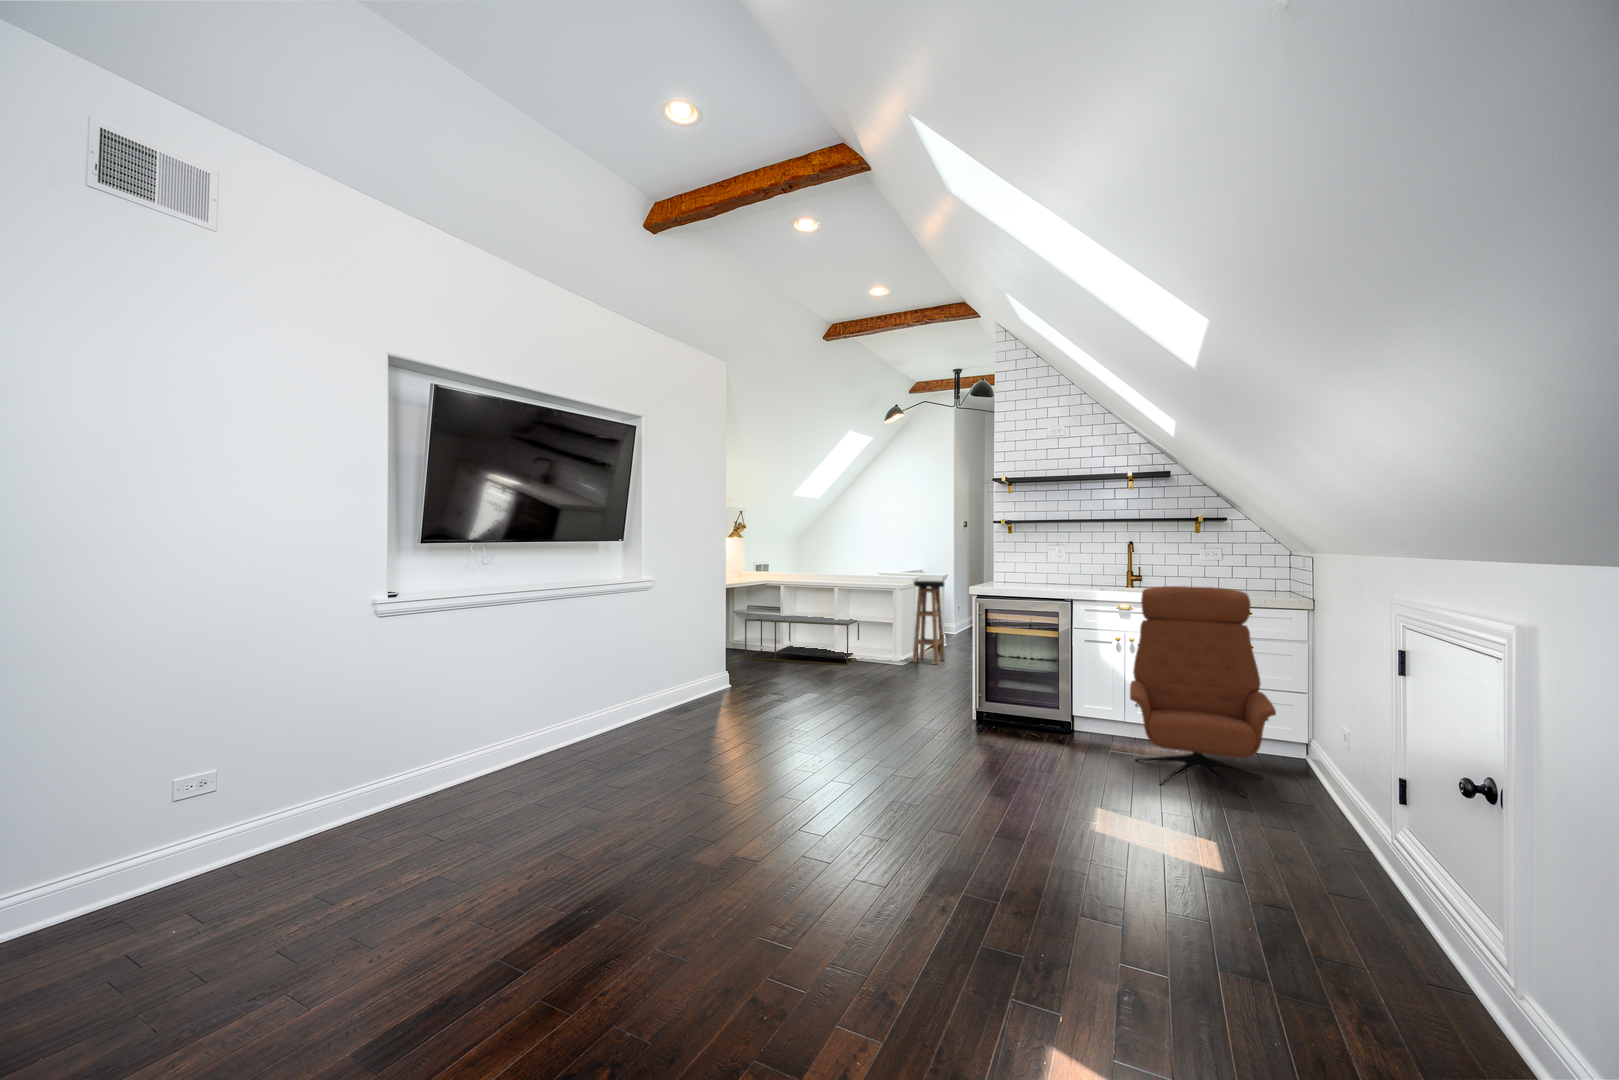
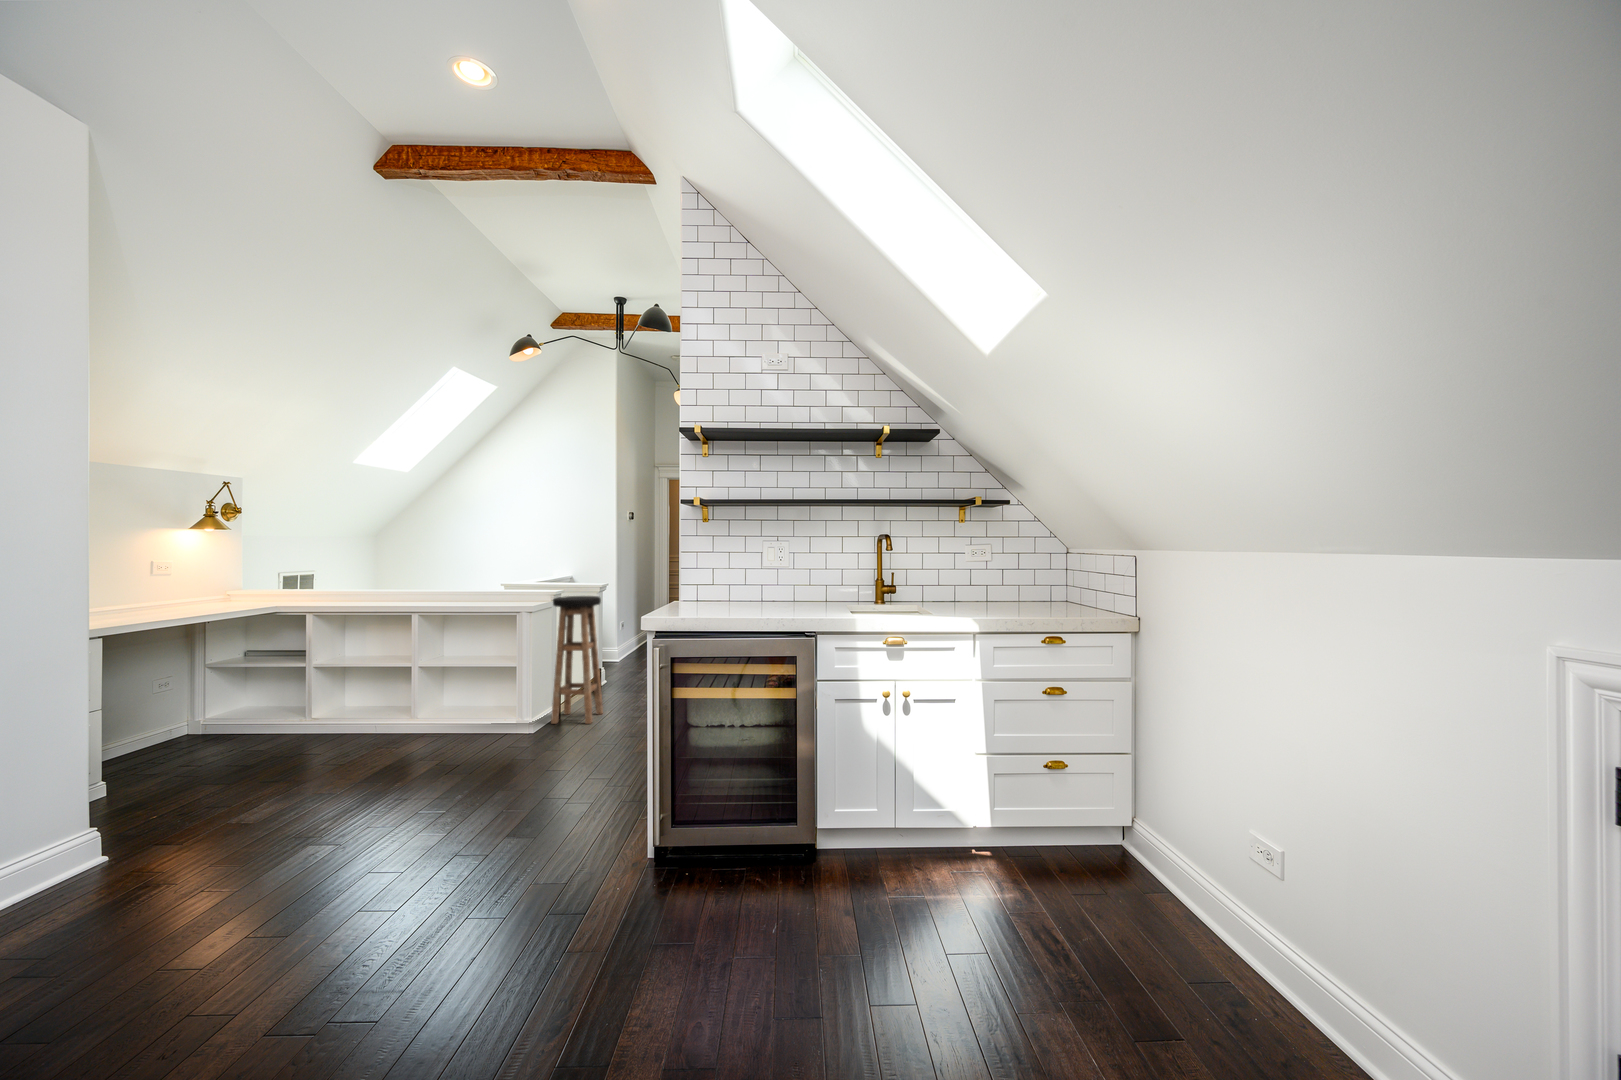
lounge chair: present [1130,586,1276,797] -> none [919,606,1170,996]
coffee table: present [745,614,859,665] -> none [219,662,461,757]

